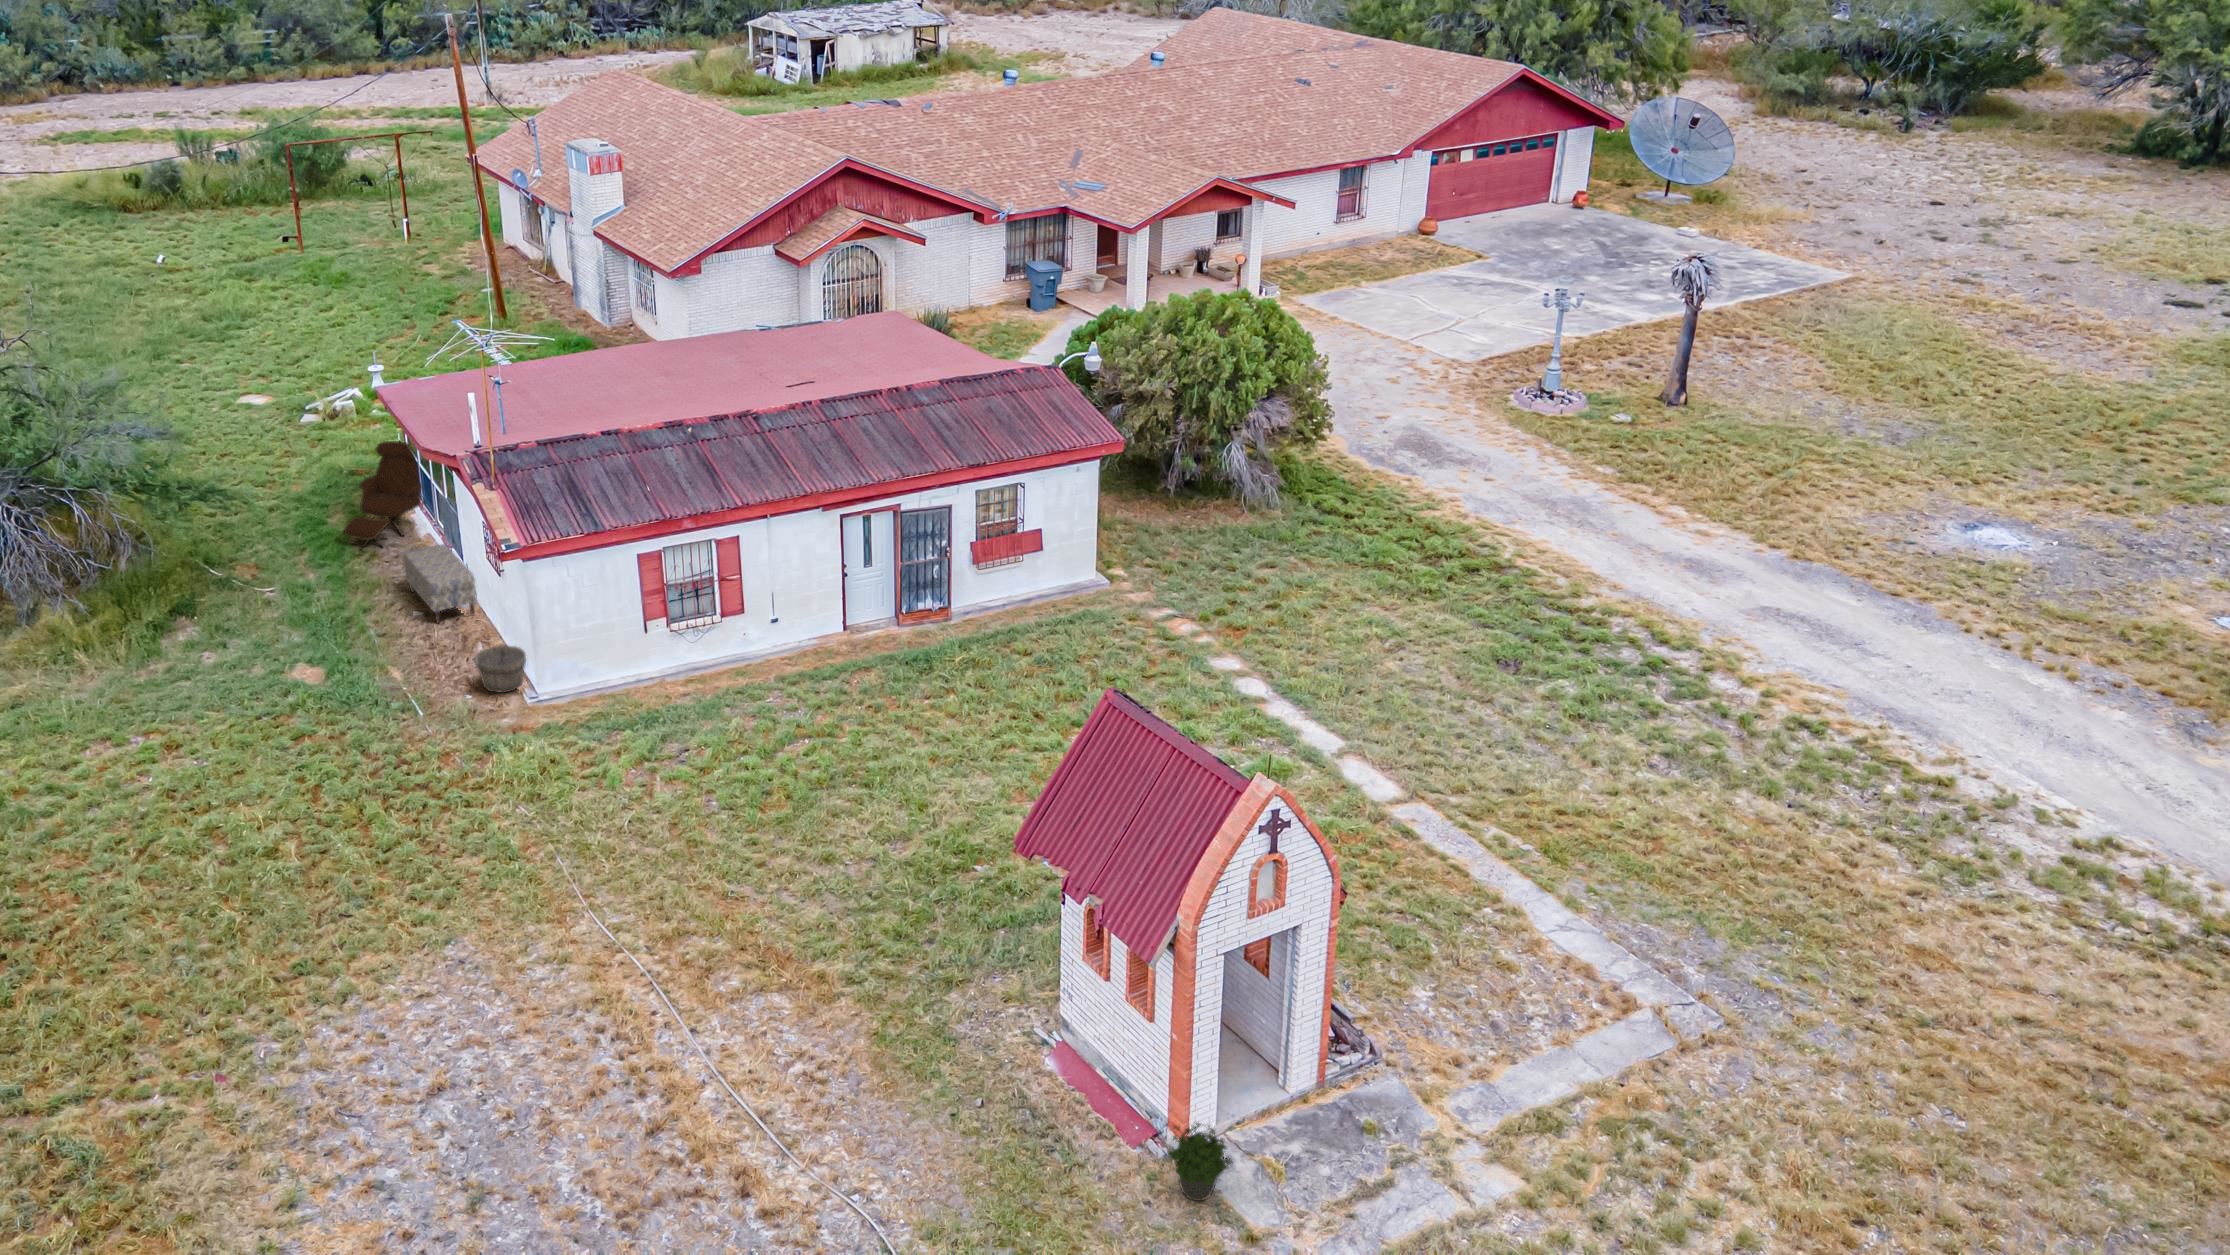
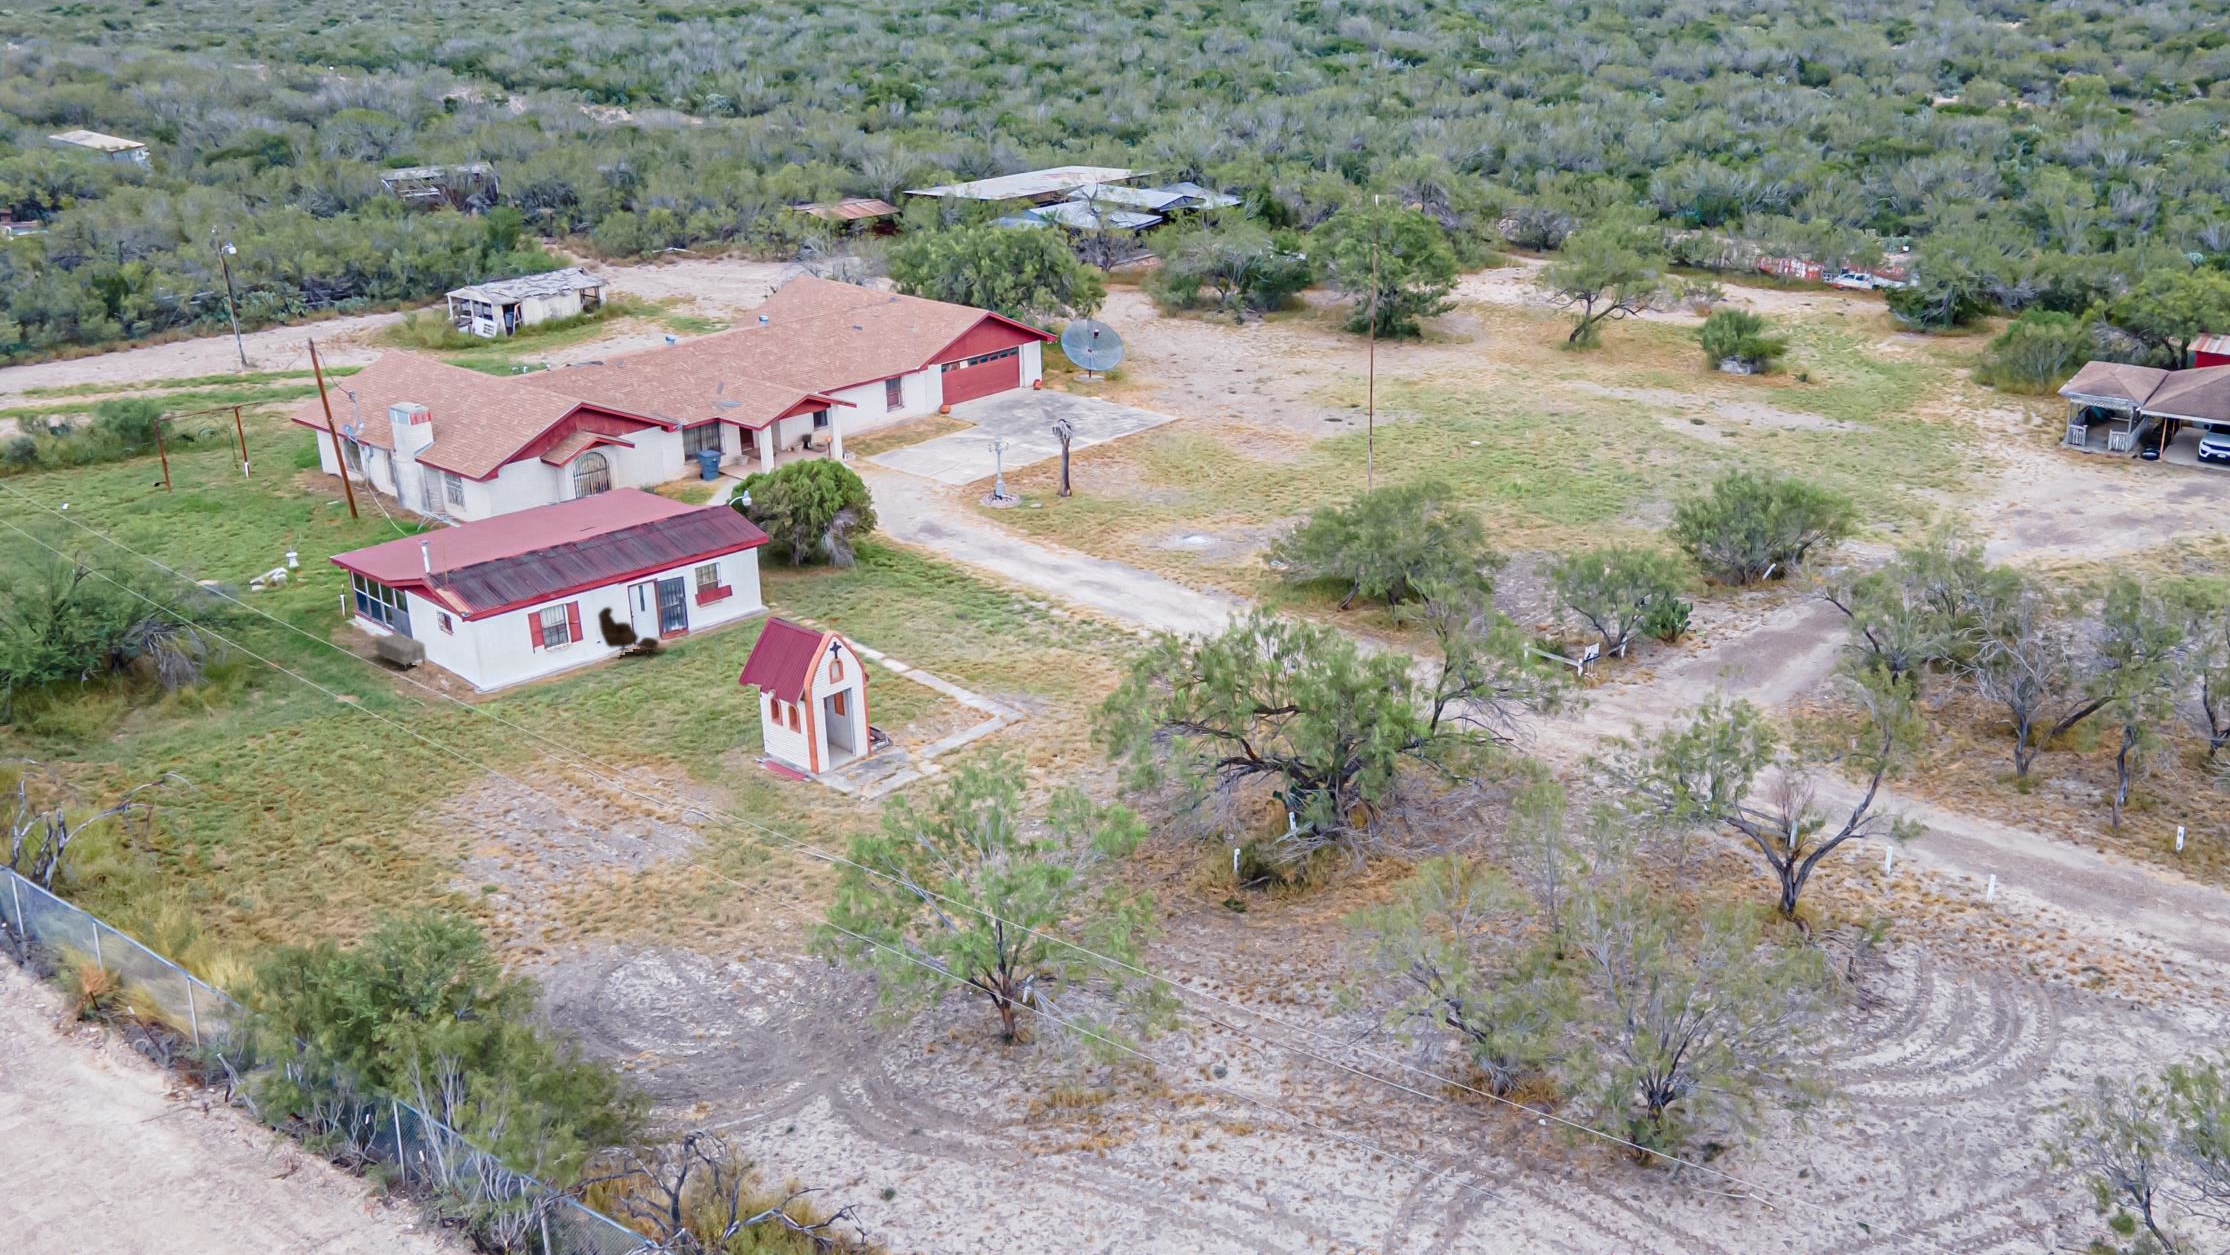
lounge chair: present [344,441,422,548] -> present [598,607,659,655]
wooden bucket: present [475,645,526,692] -> none [442,669,471,693]
potted plant: present [1168,1123,1232,1201] -> none [812,762,837,791]

